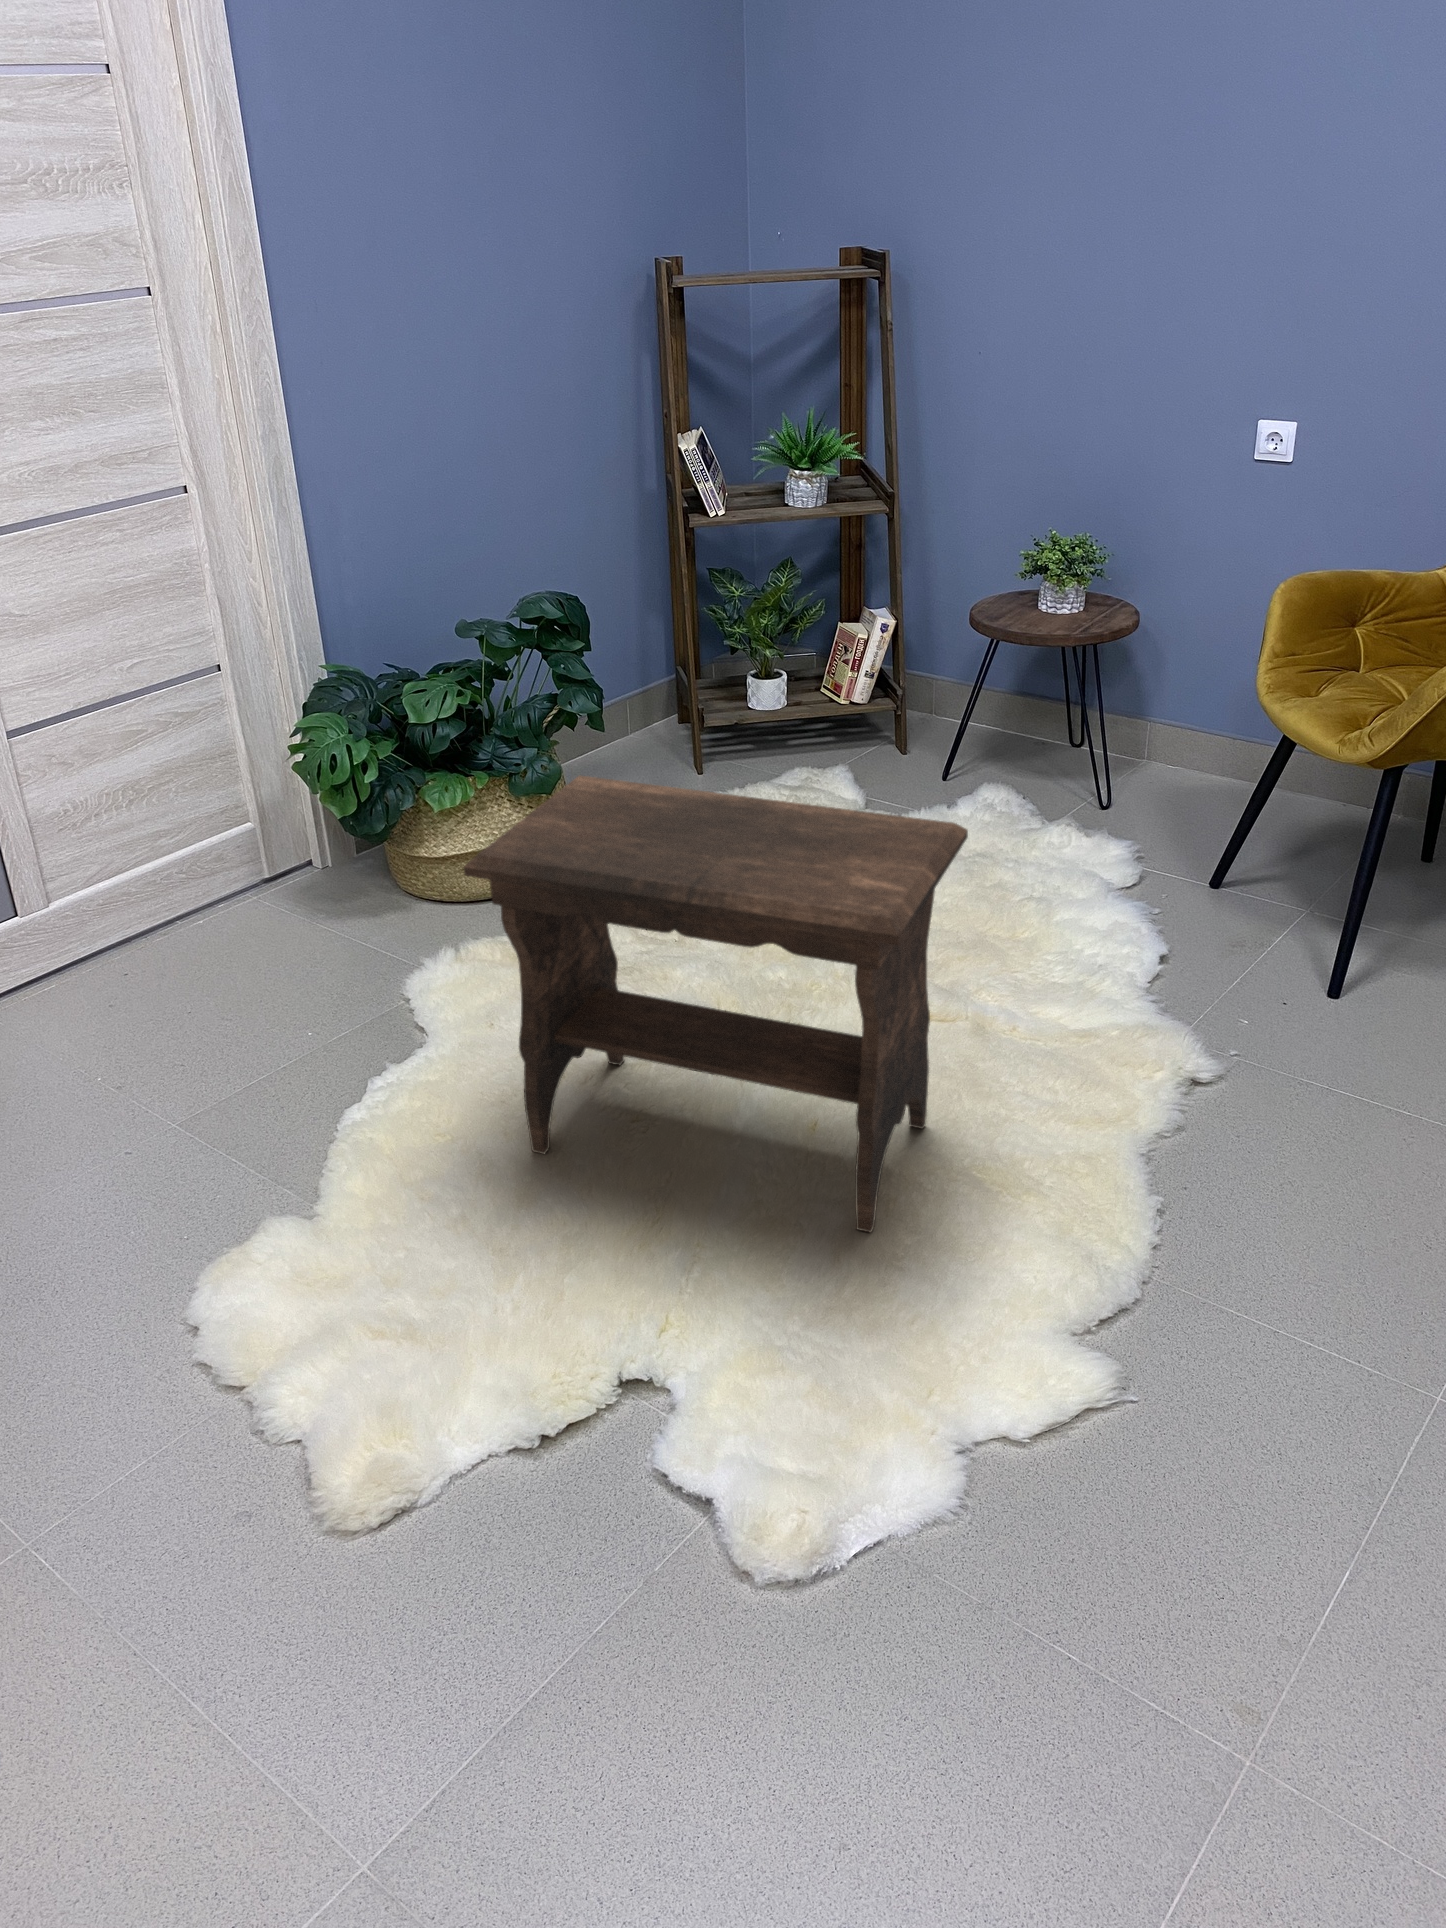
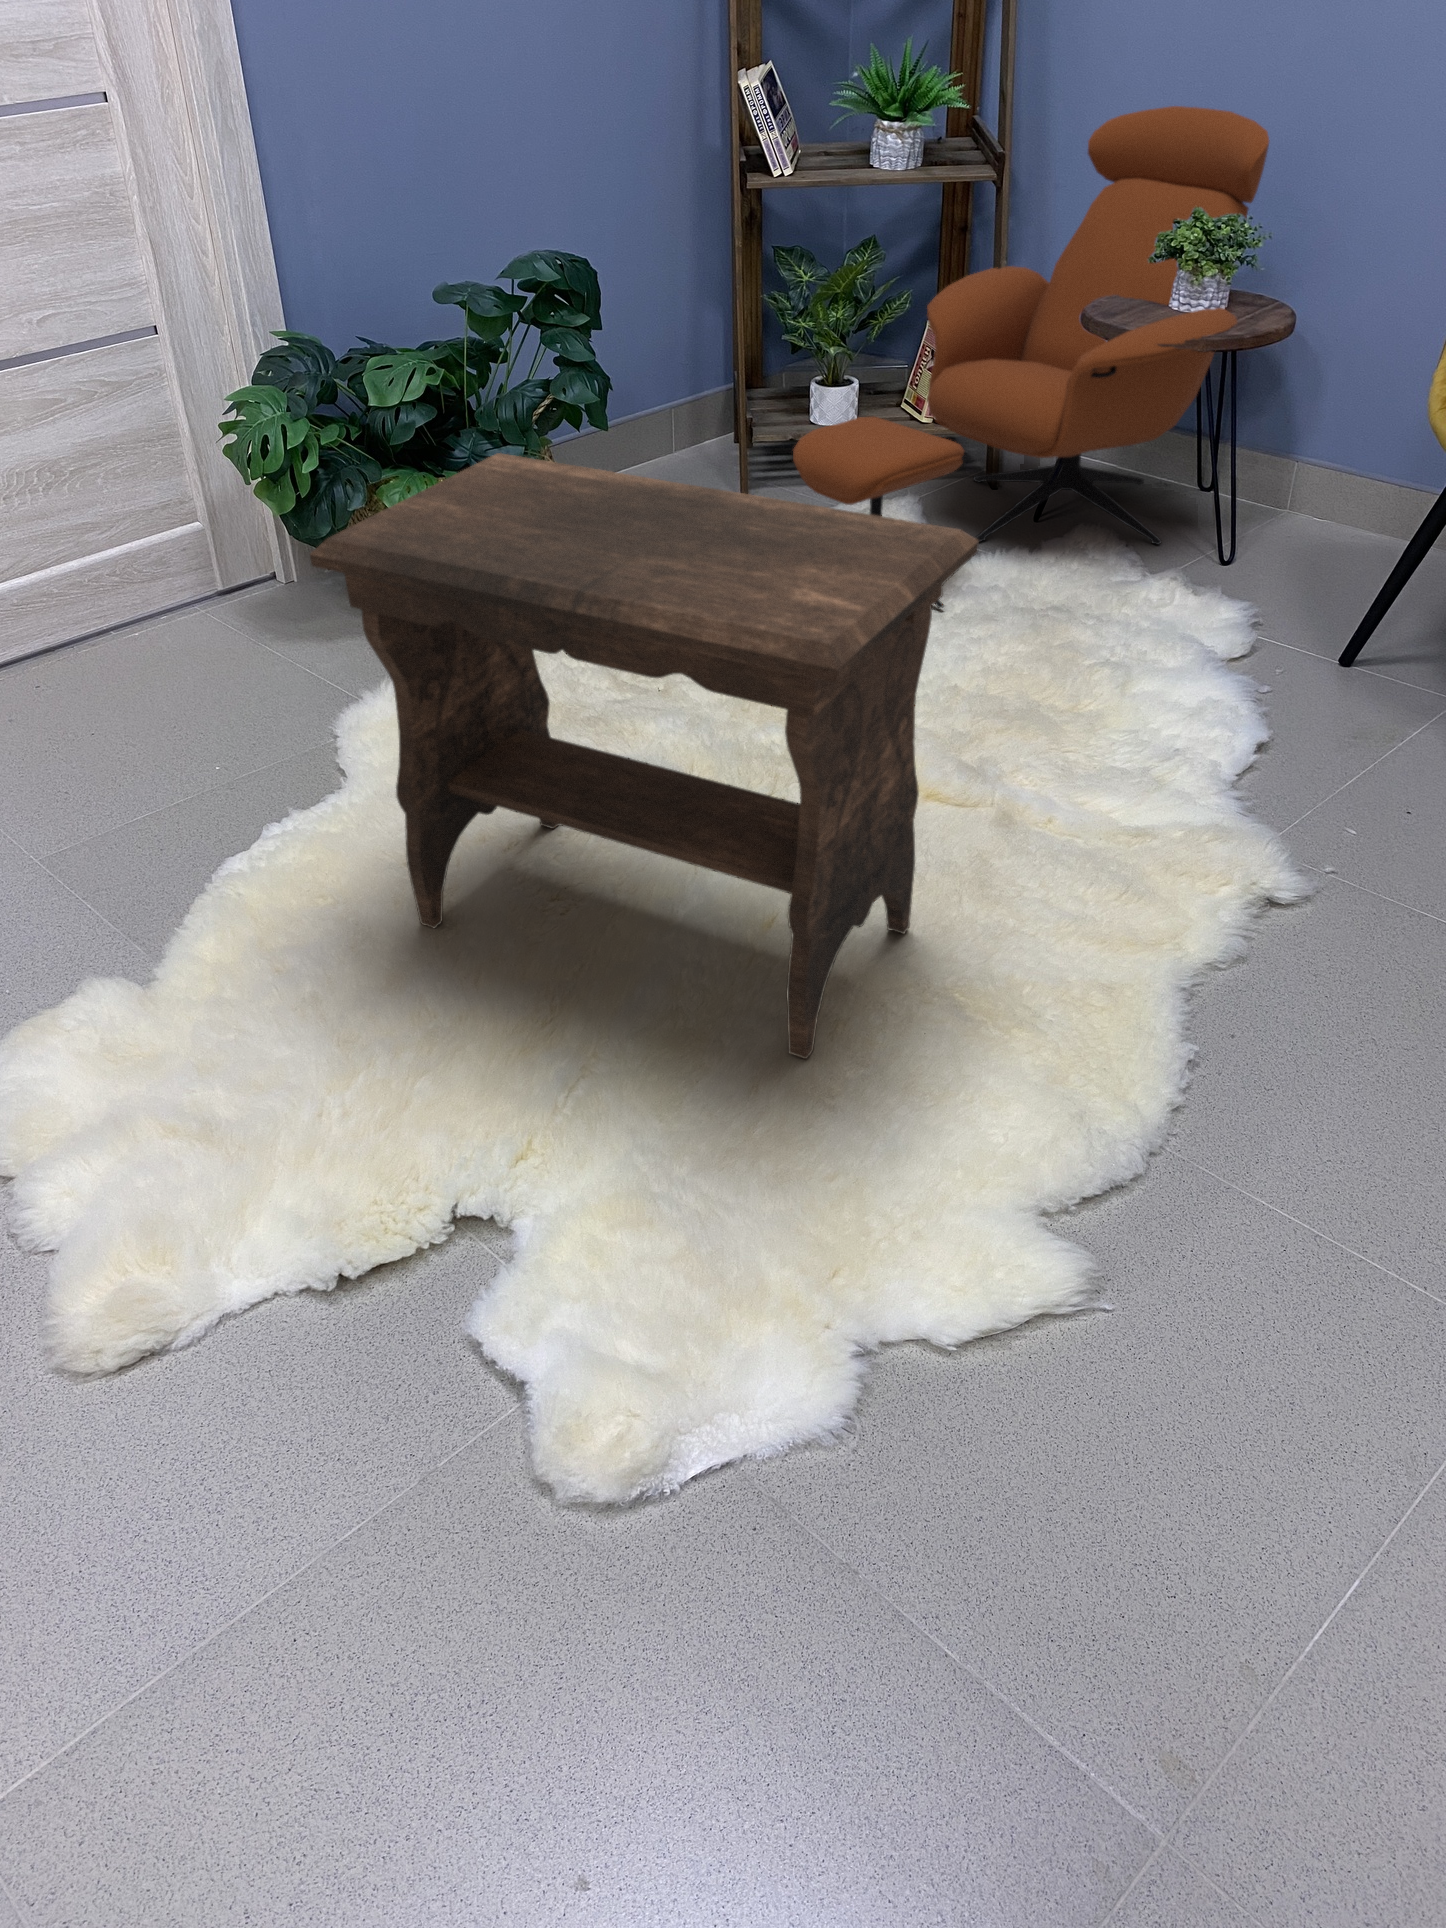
lounge chair: none [756,459,1104,863] -> present [793,106,1269,608]

